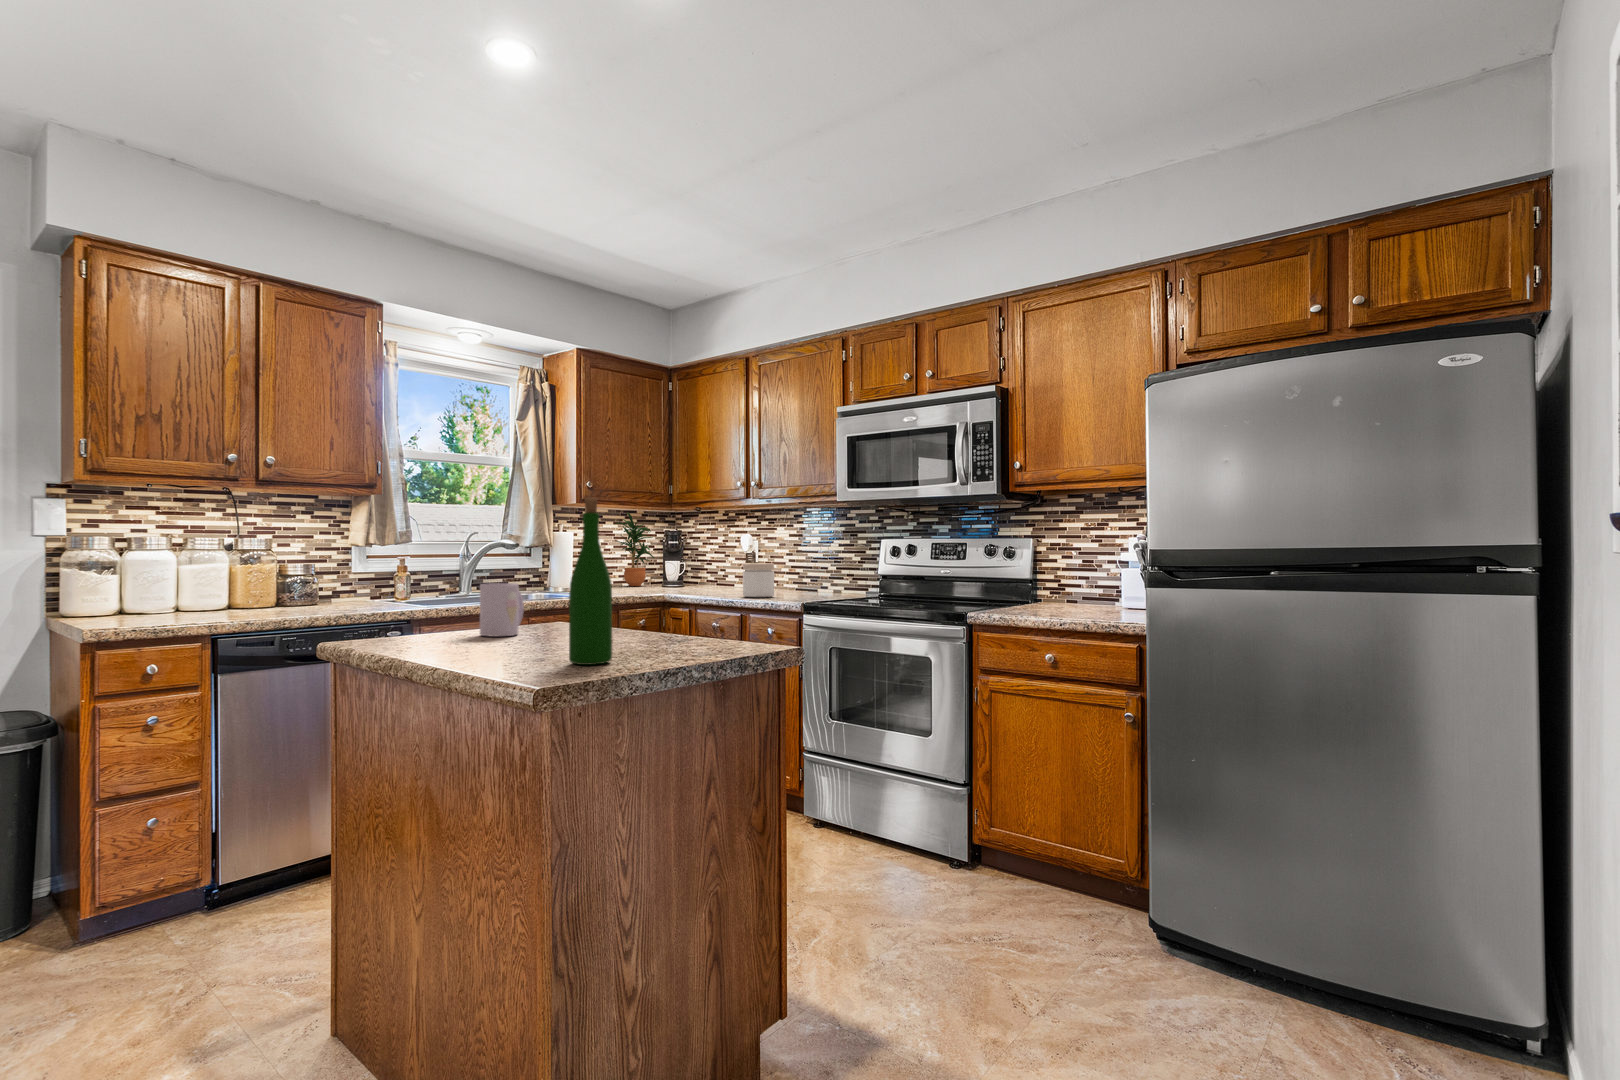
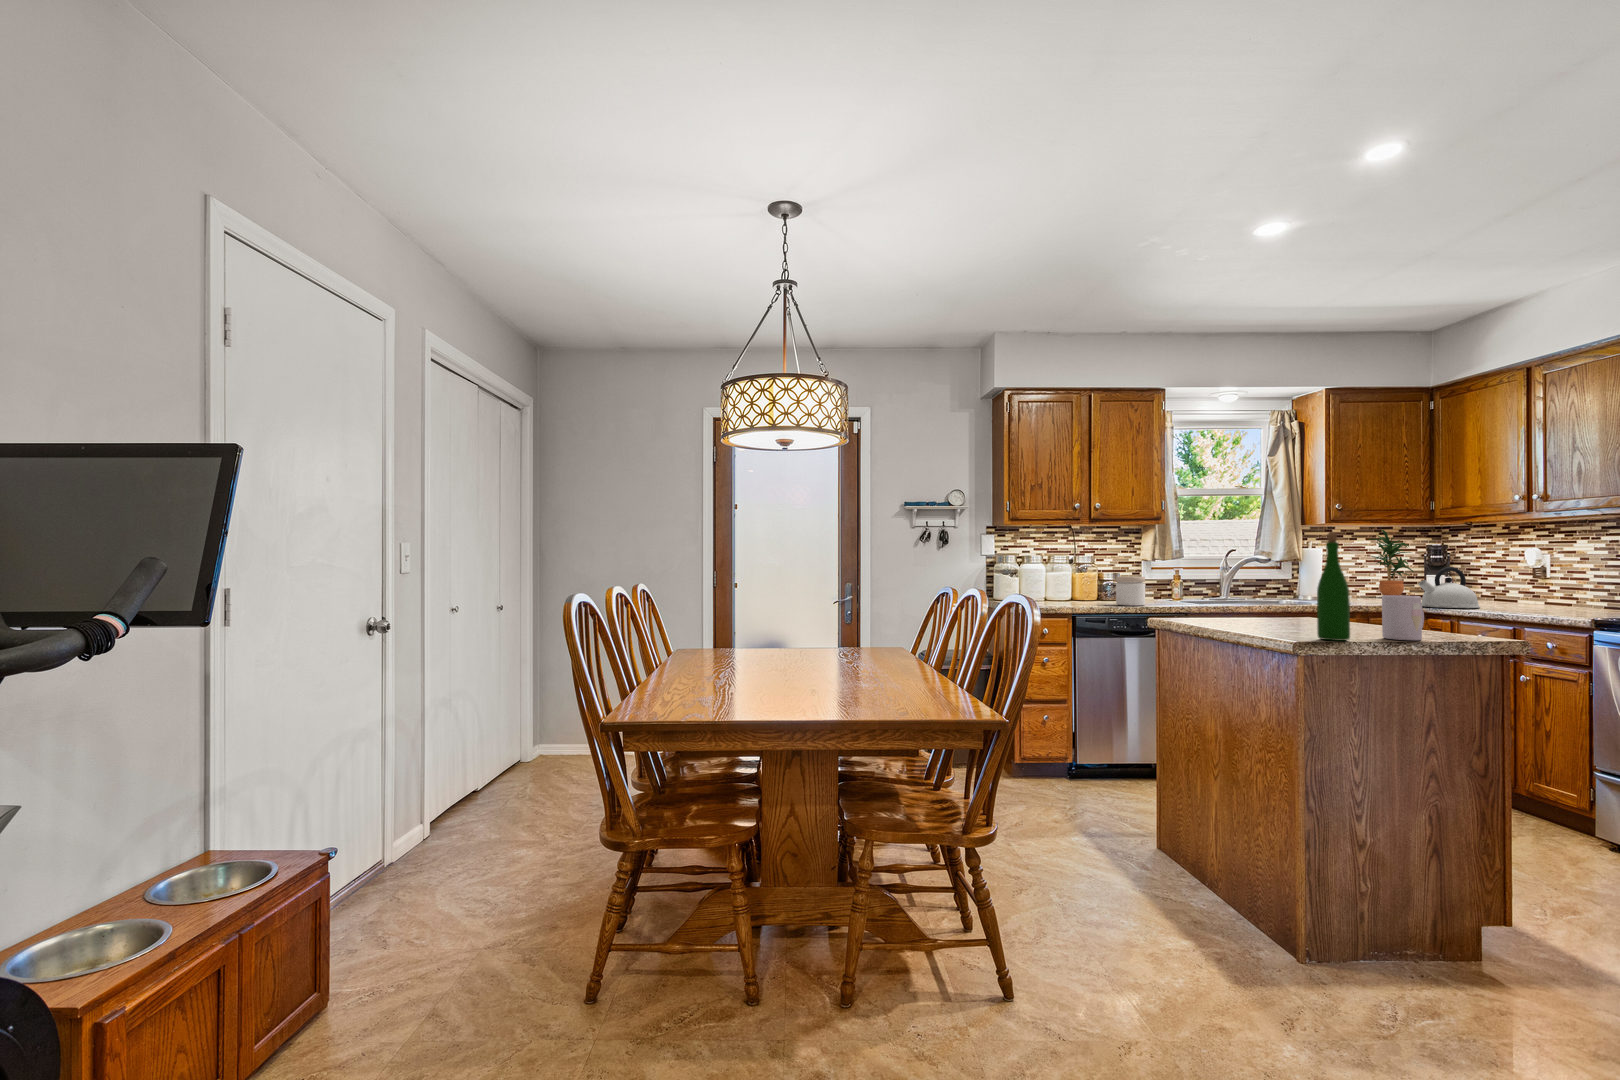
kettle: none [662,552,712,596] -> present [1418,567,1480,608]
jar: present [743,563,774,597] -> present [1116,576,1145,606]
mug: present [480,583,524,636] -> present [1382,595,1424,640]

